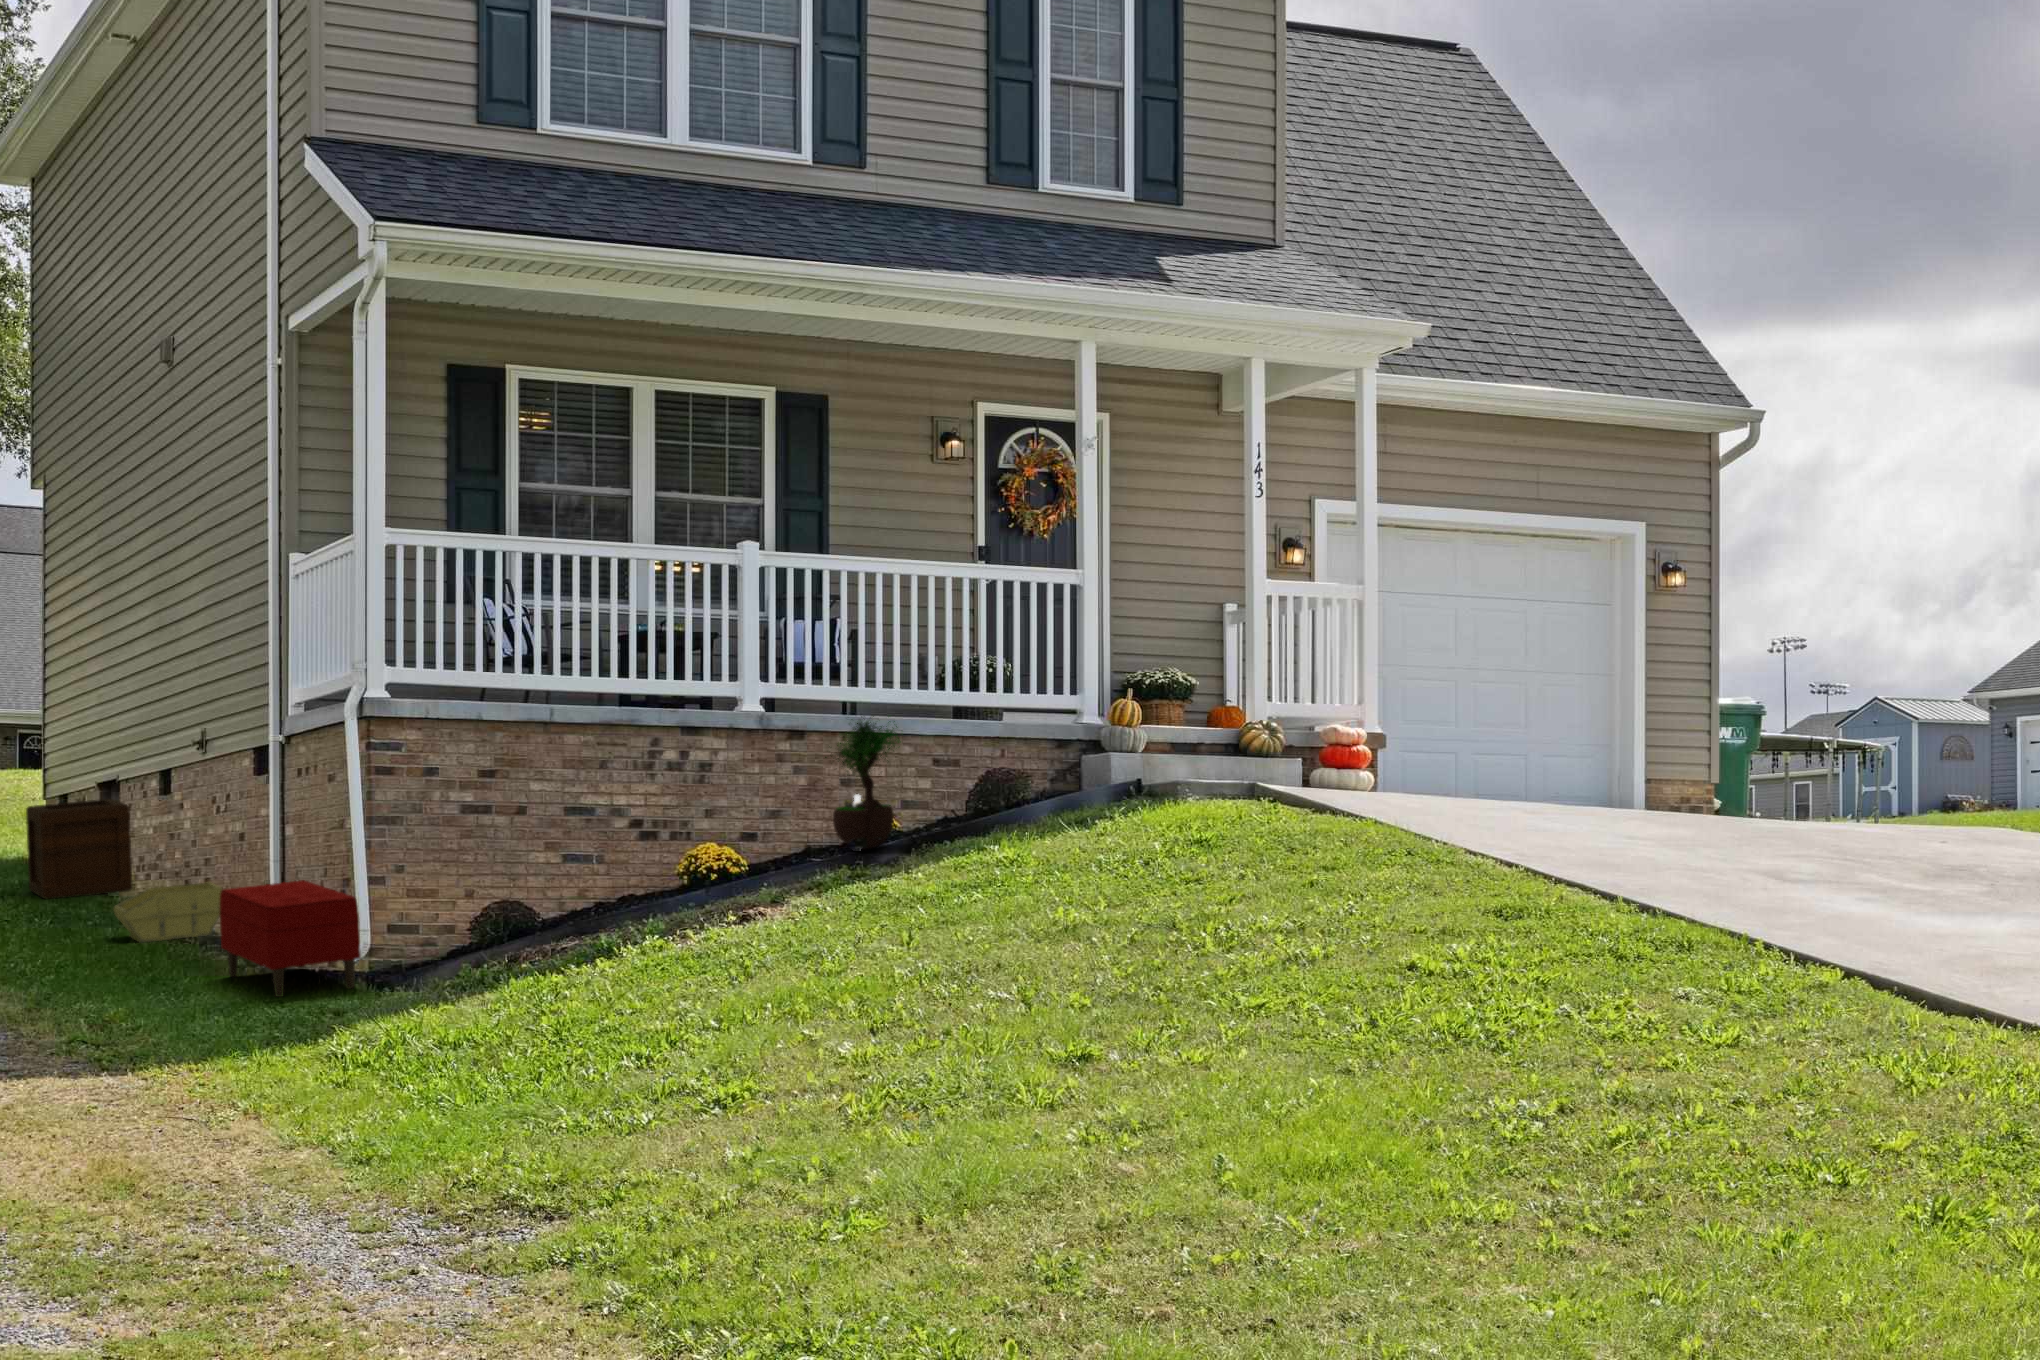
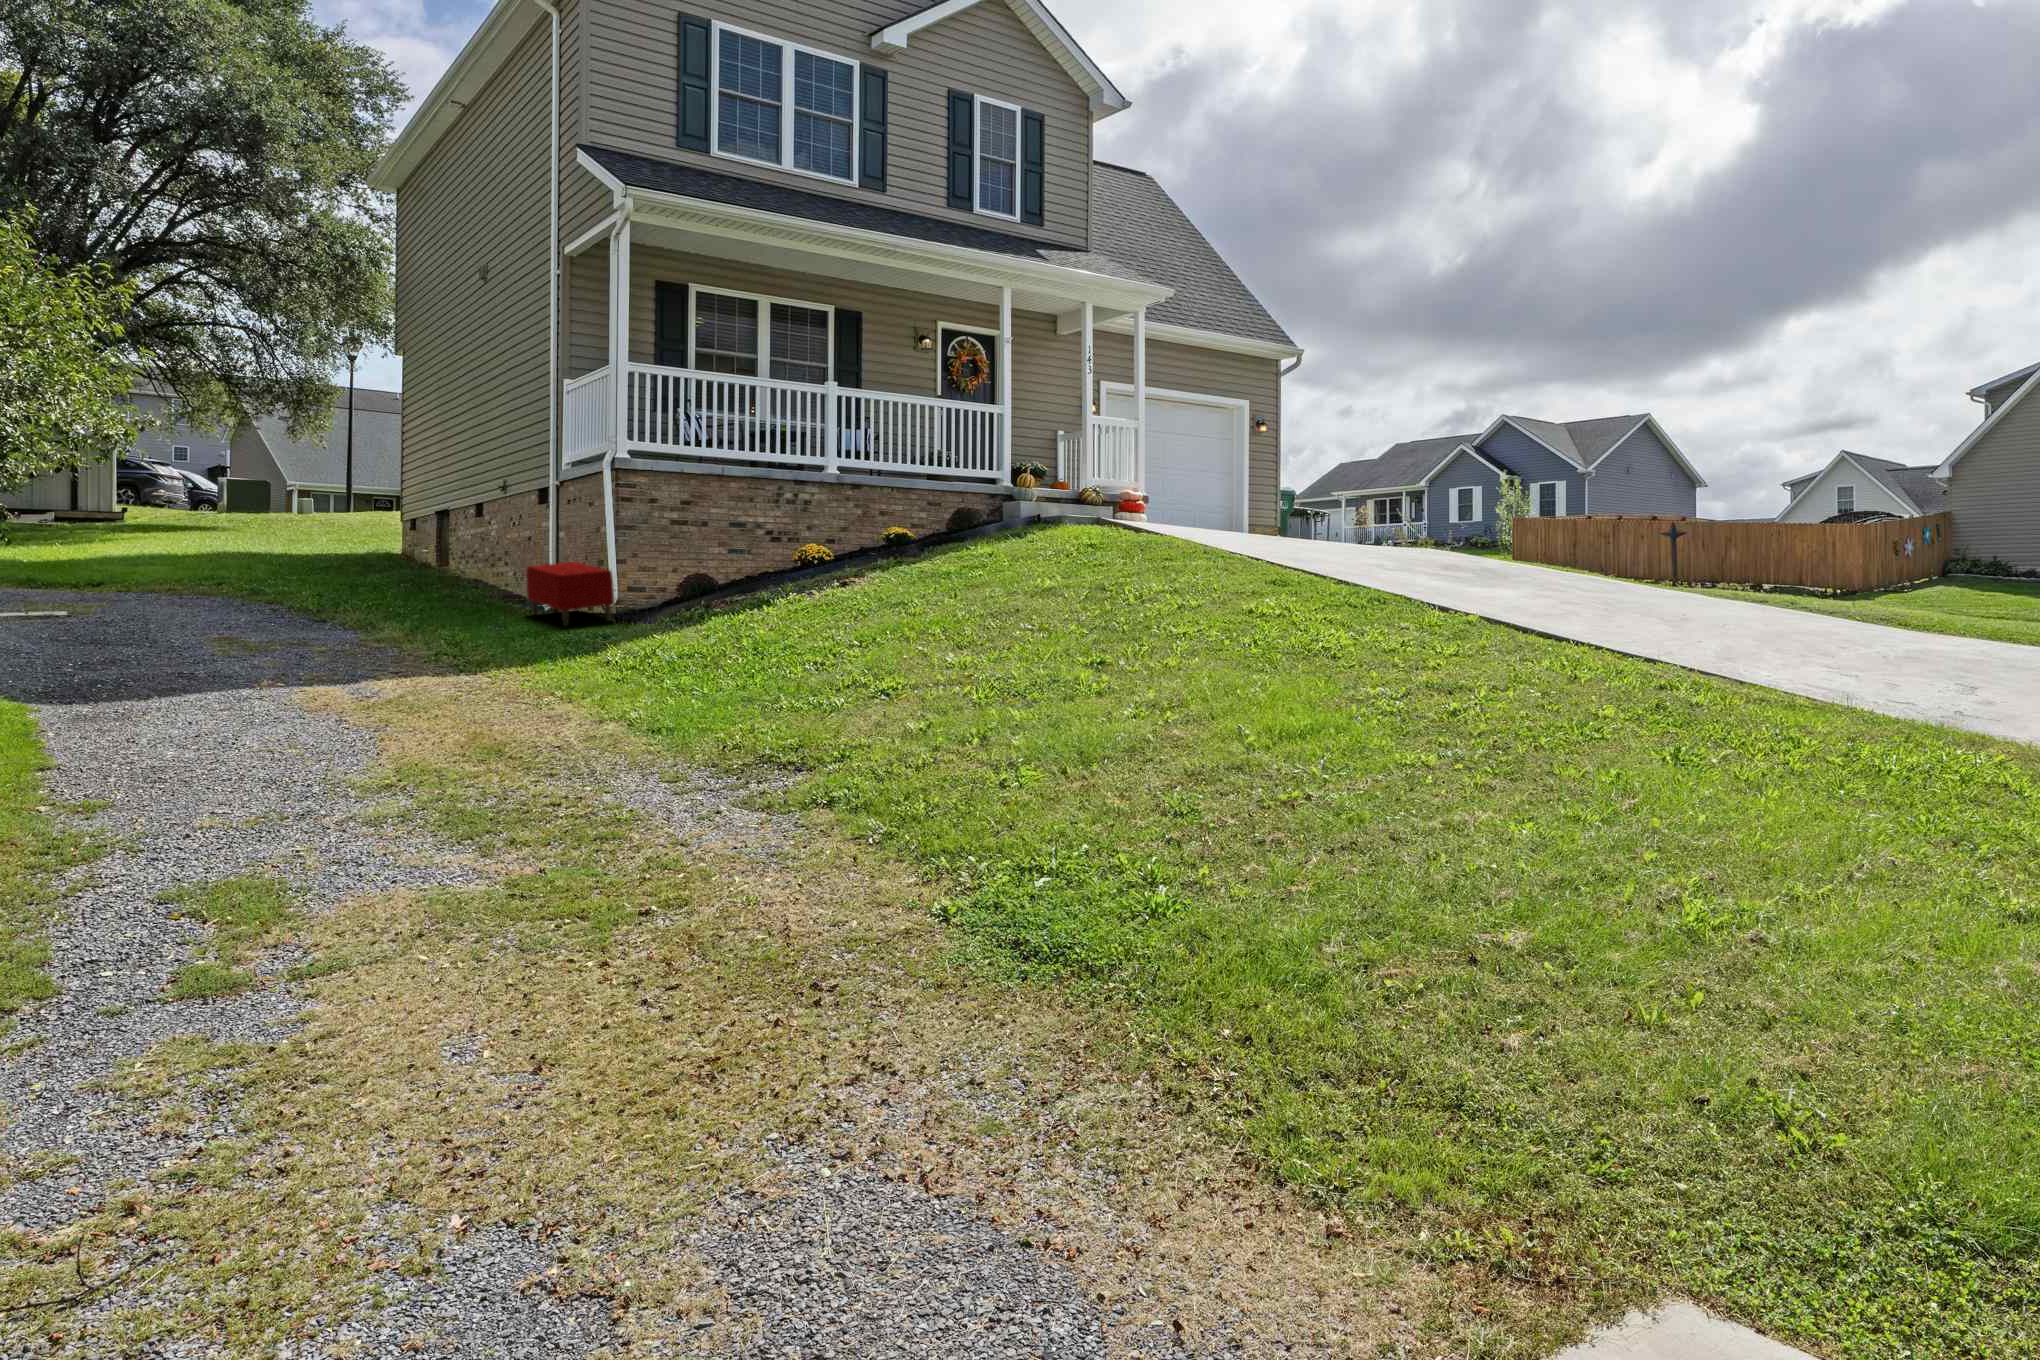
potted tree: present [825,716,901,850] -> none [874,473,916,548]
wooden crate: present [26,799,132,899] -> none [402,521,467,574]
storage bin: present [114,882,223,942] -> none [458,564,524,597]

